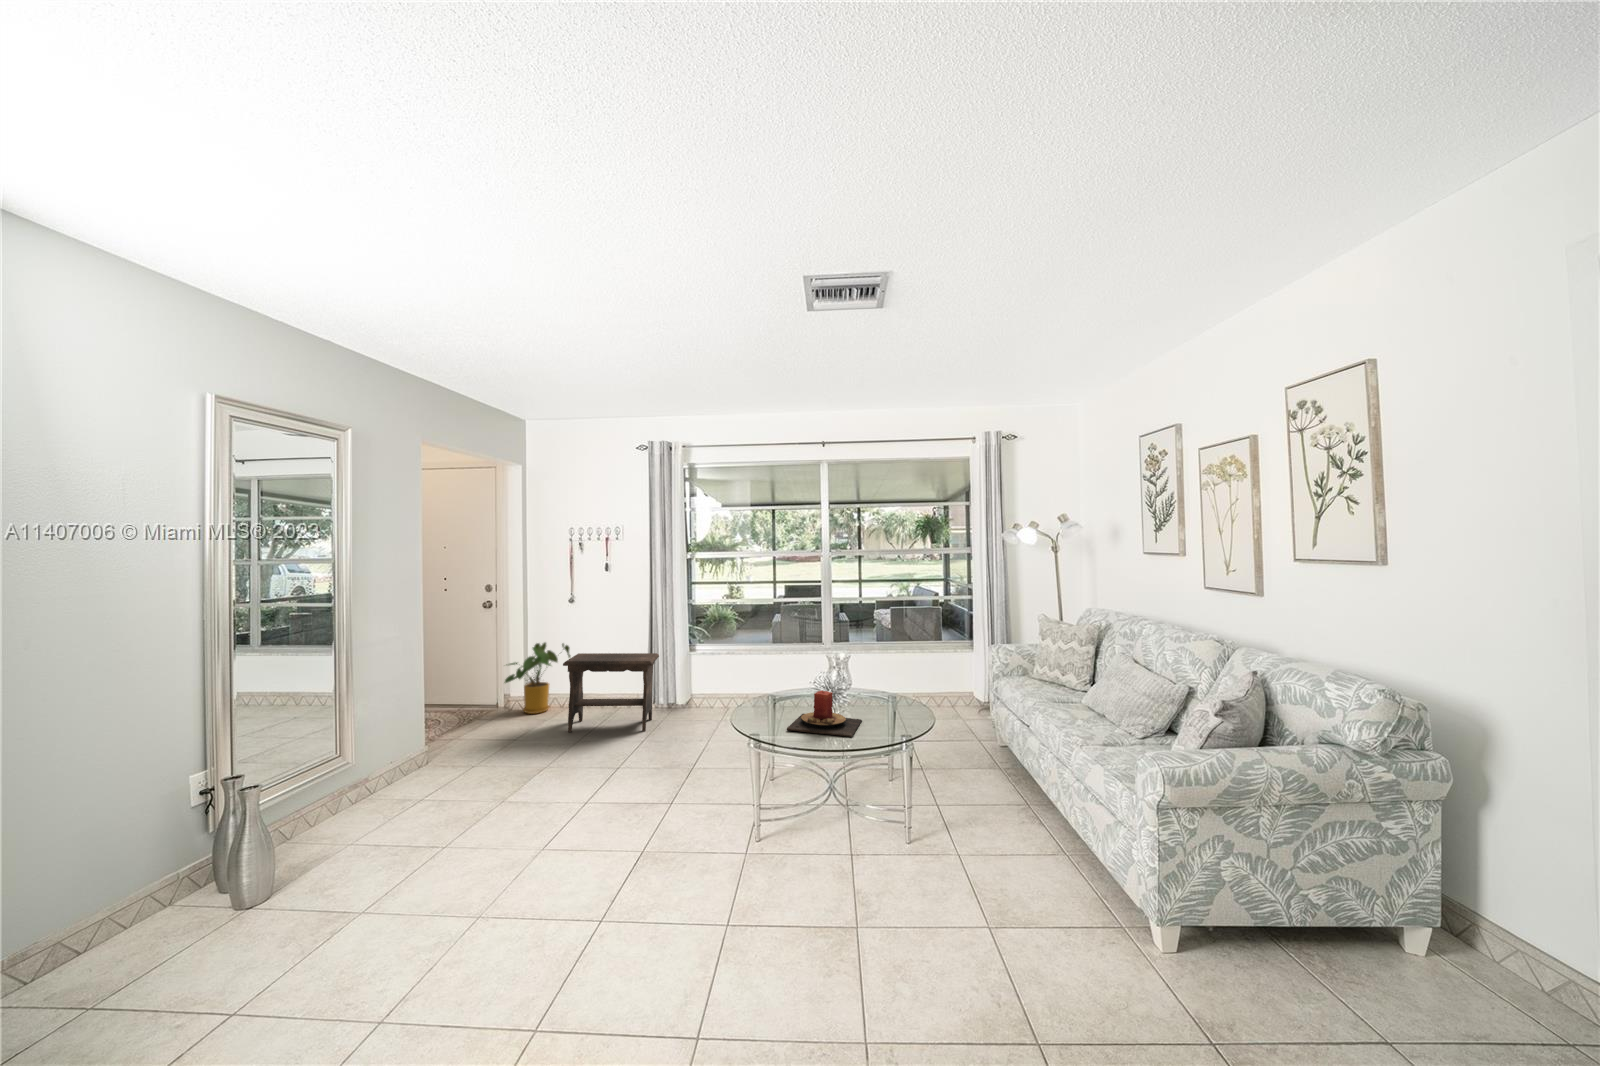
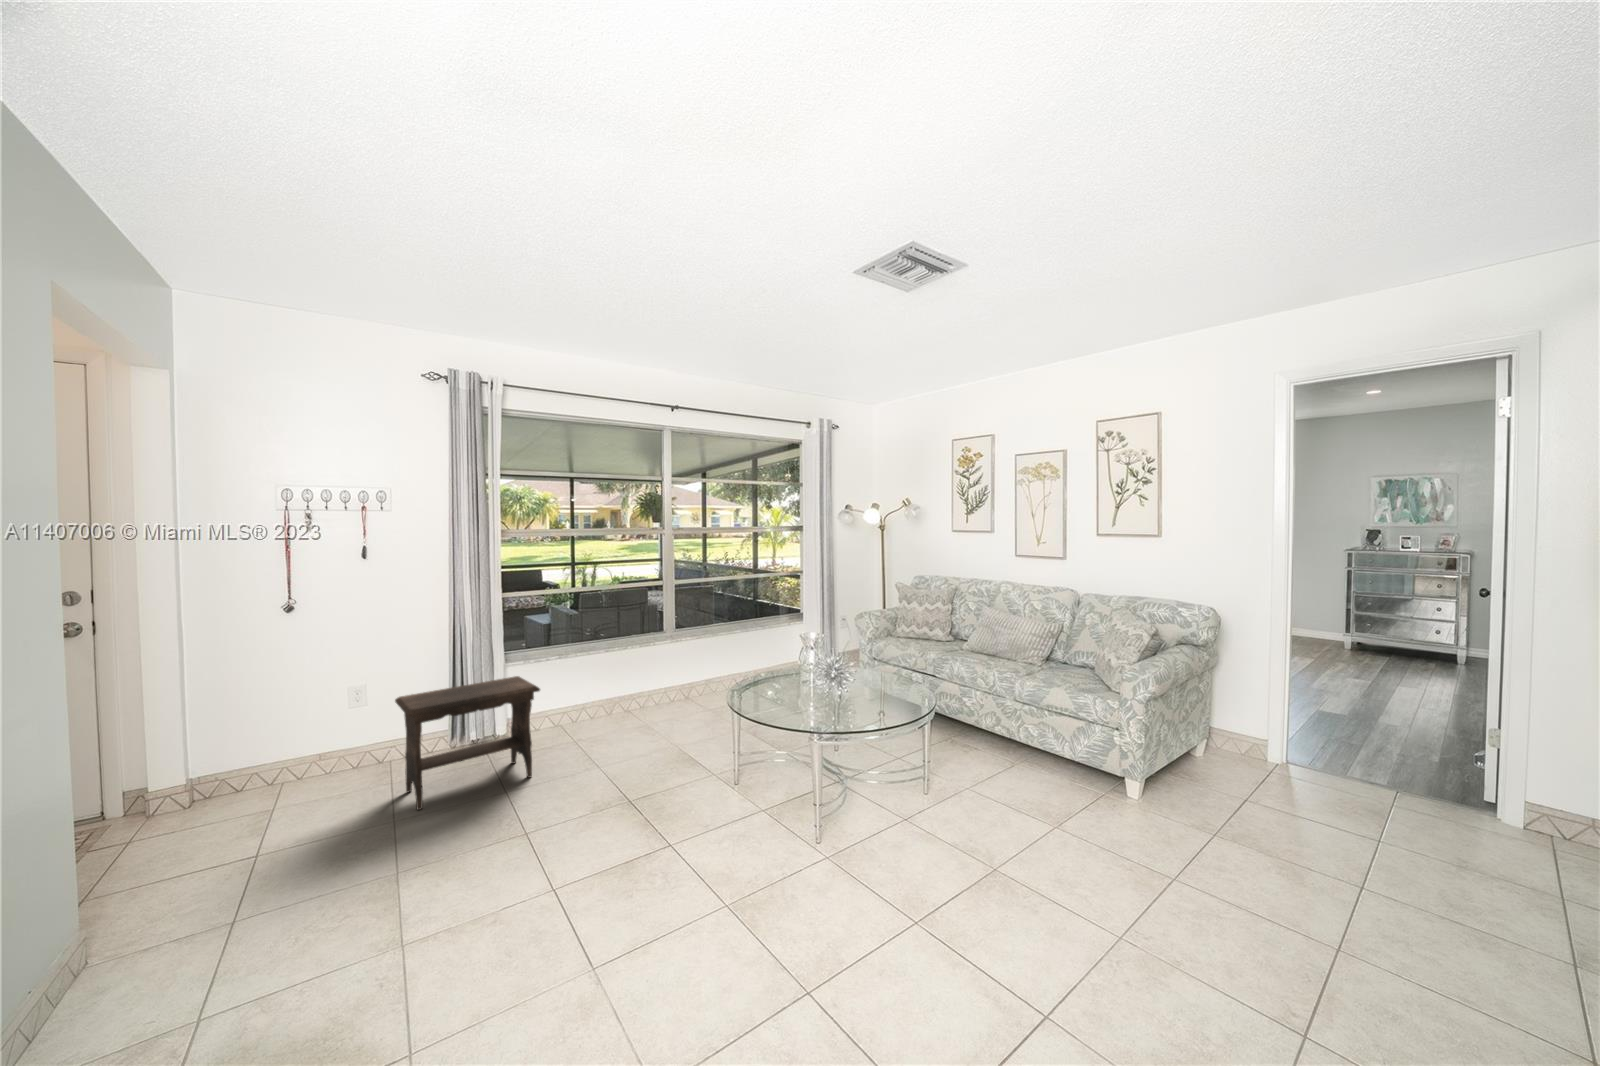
house plant: present [504,643,570,714] -> none [233,688,342,809]
candle: present [787,690,862,737] -> none [805,675,886,720]

